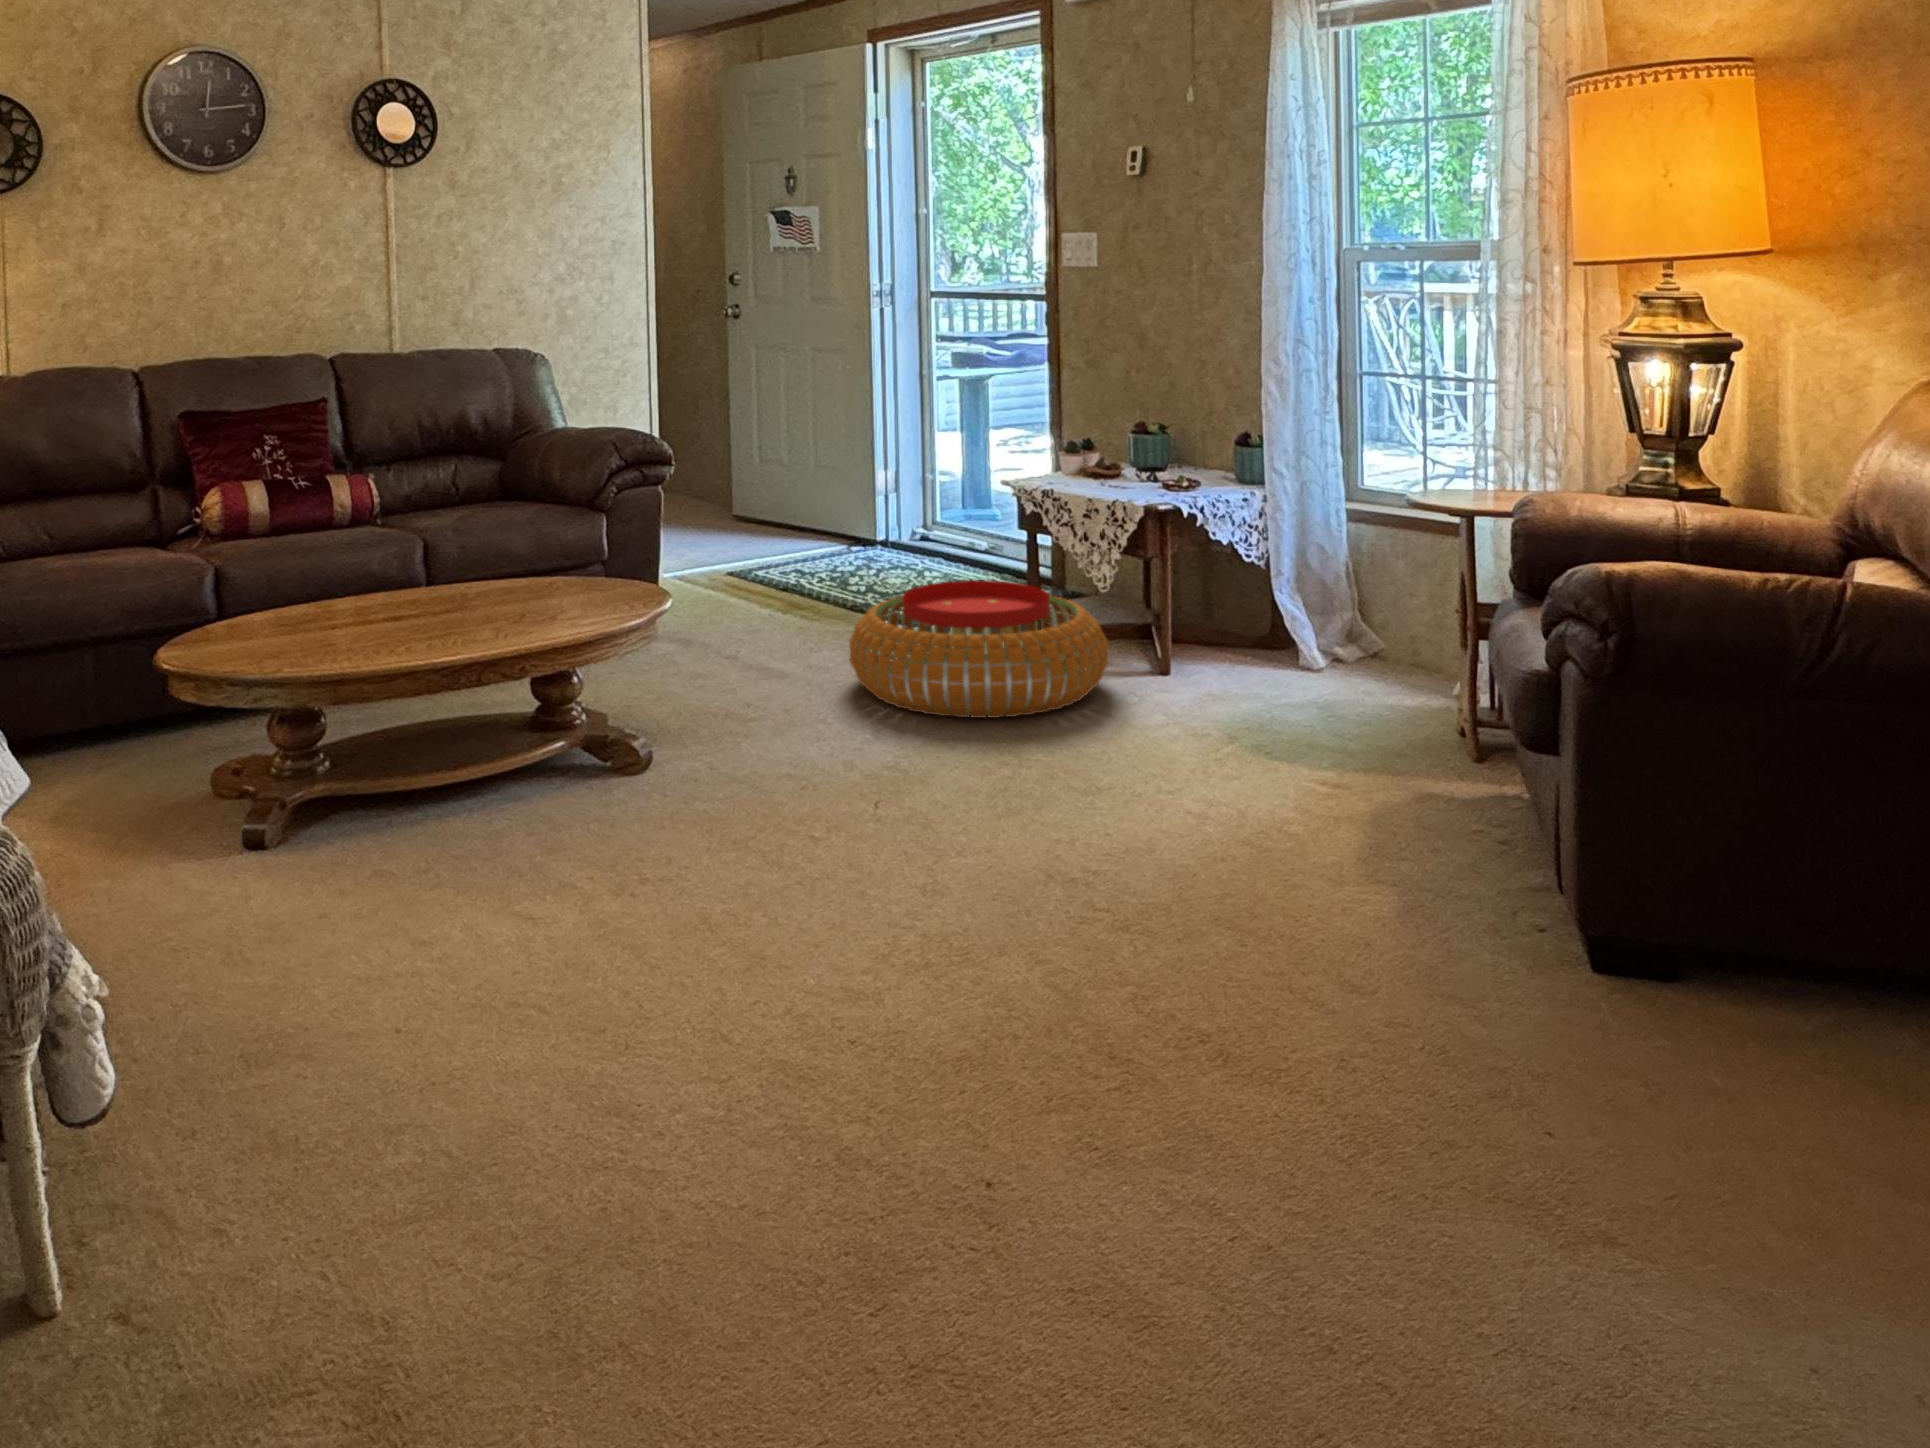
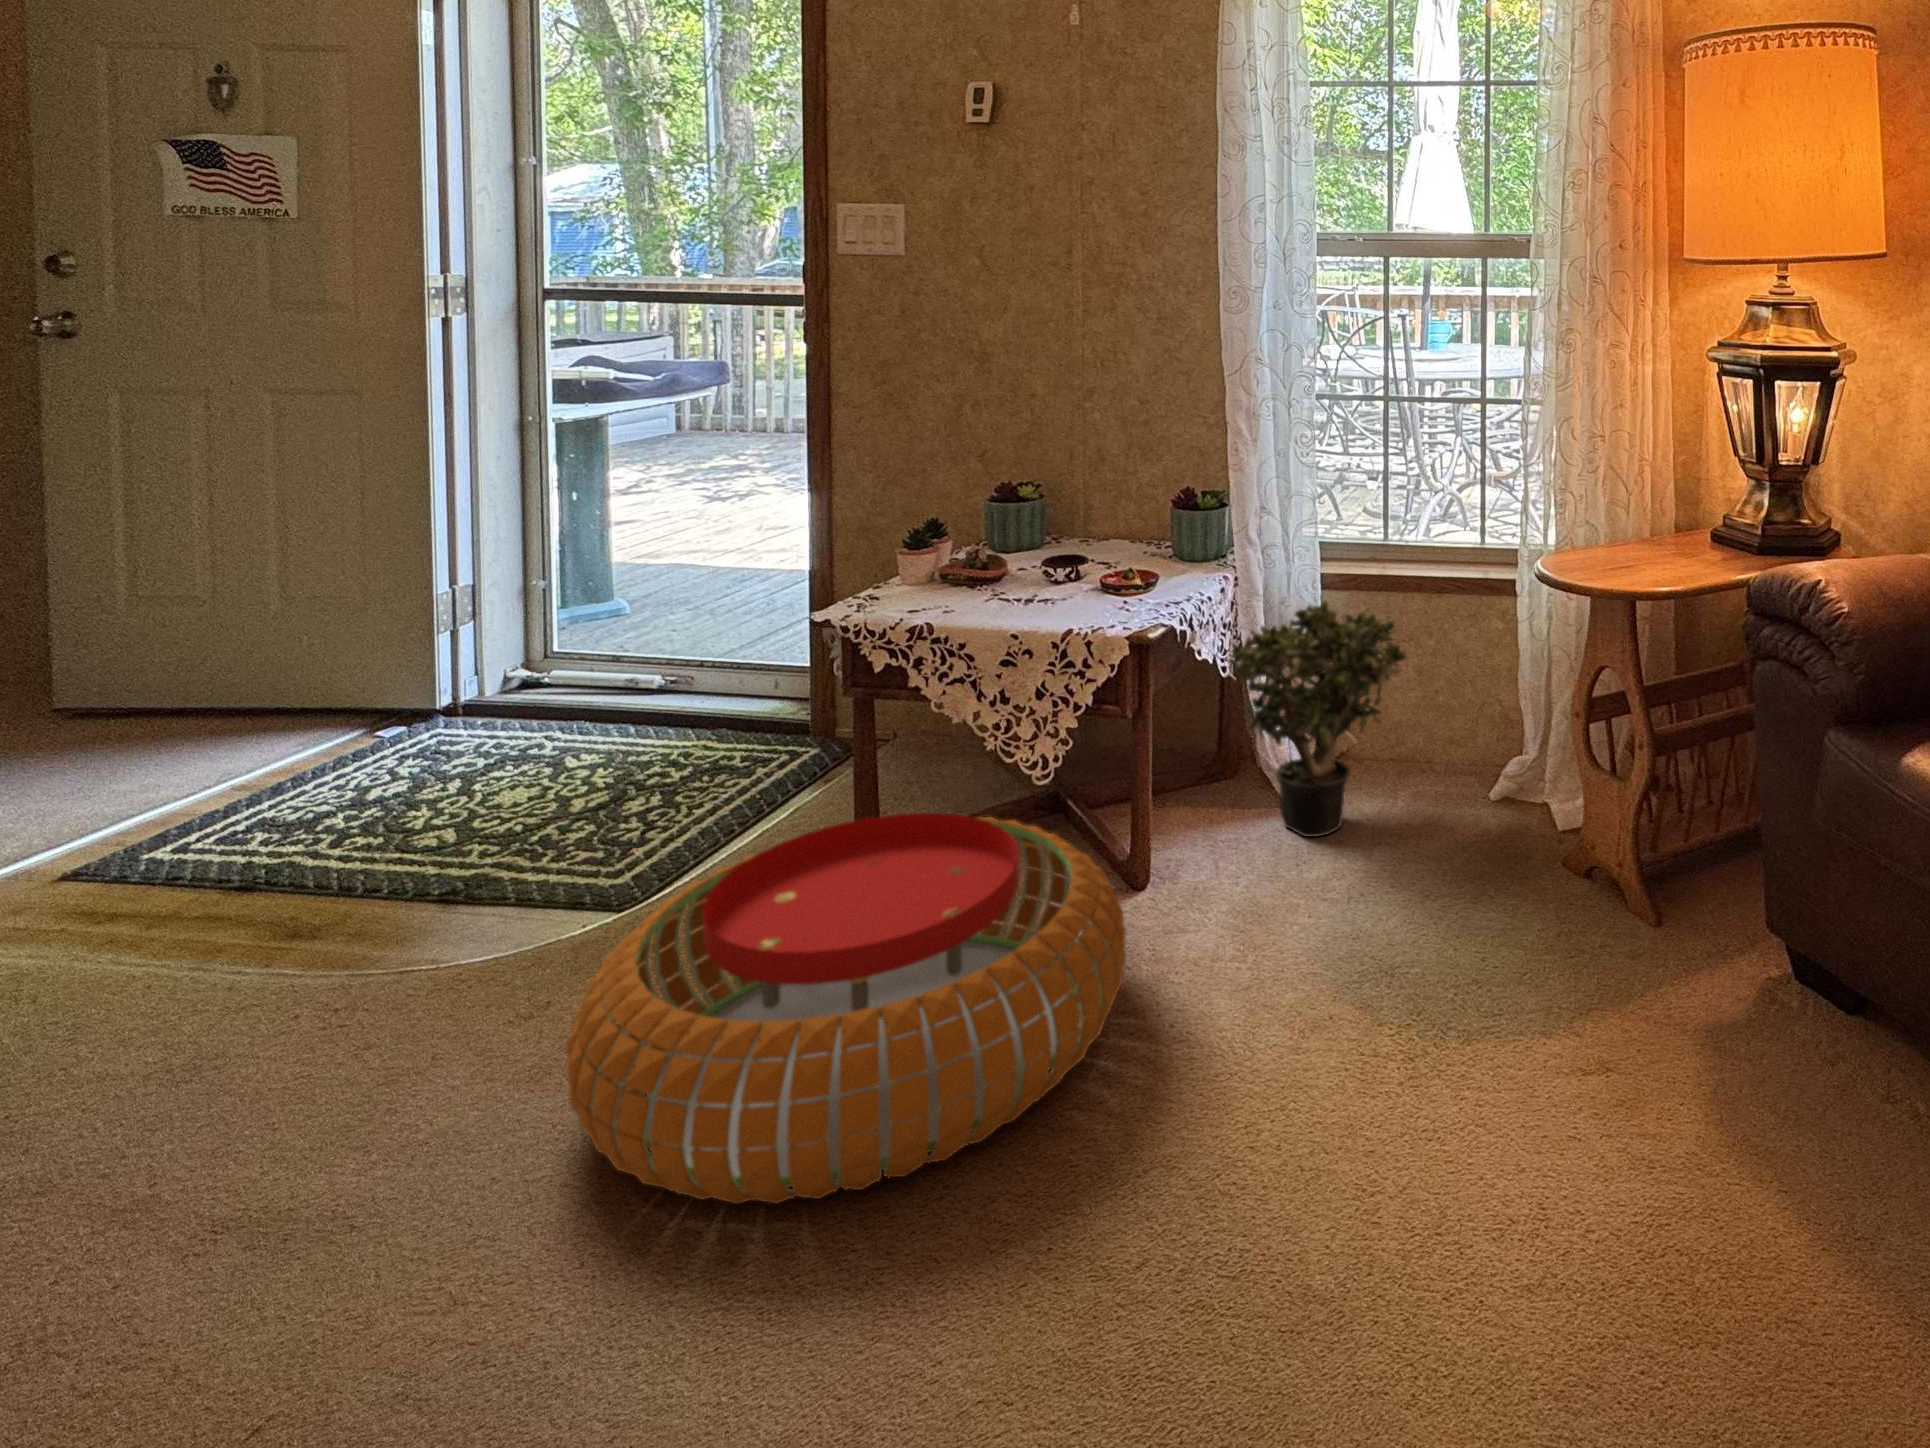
potted plant: none [1235,513,1376,678] -> present [1225,602,1407,837]

